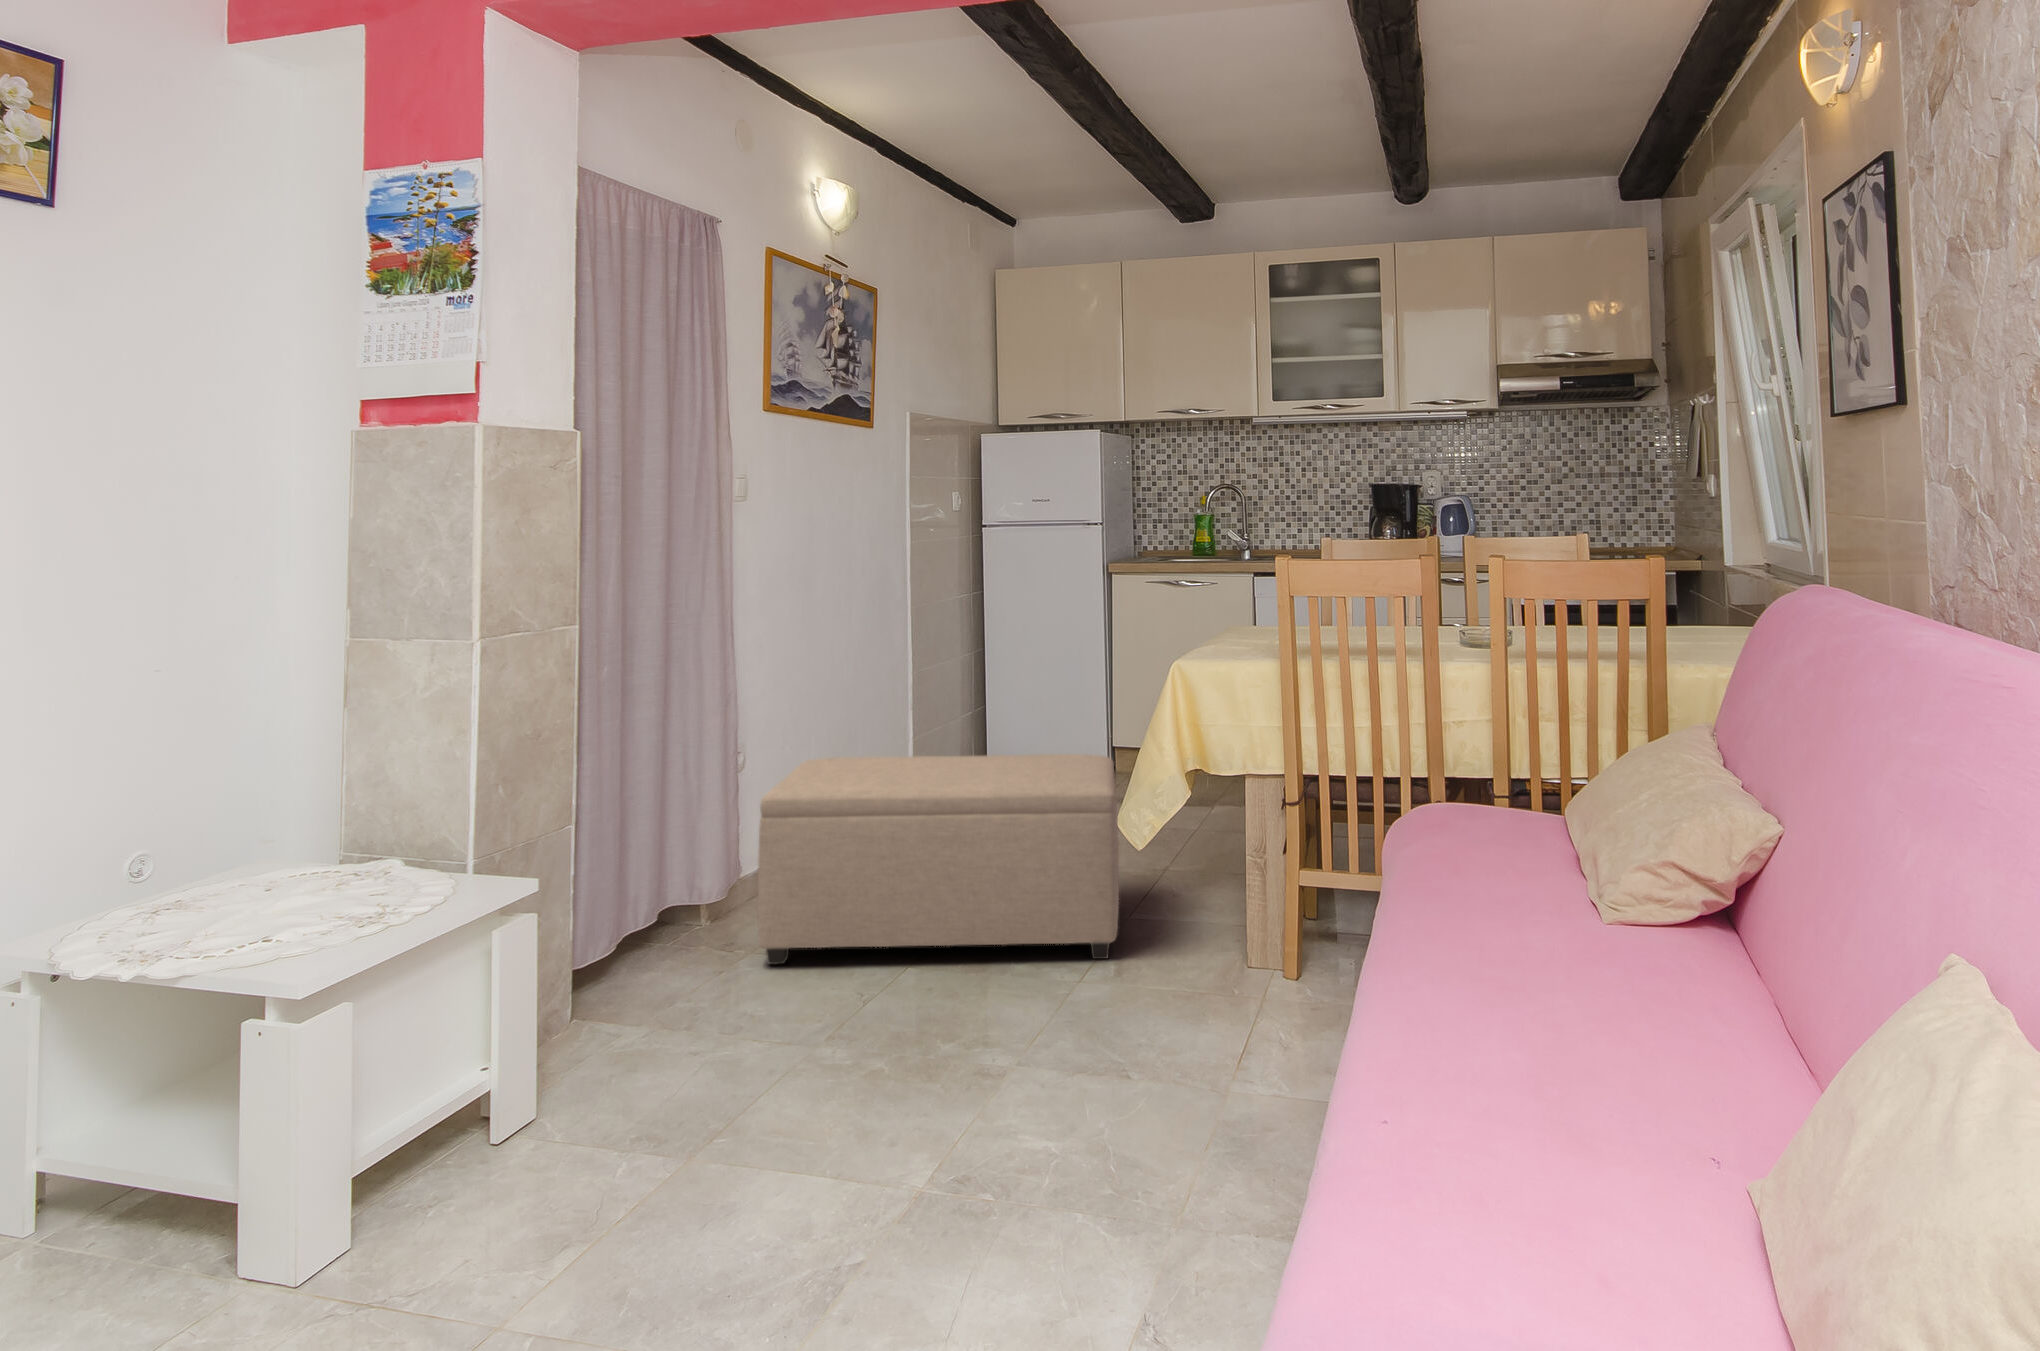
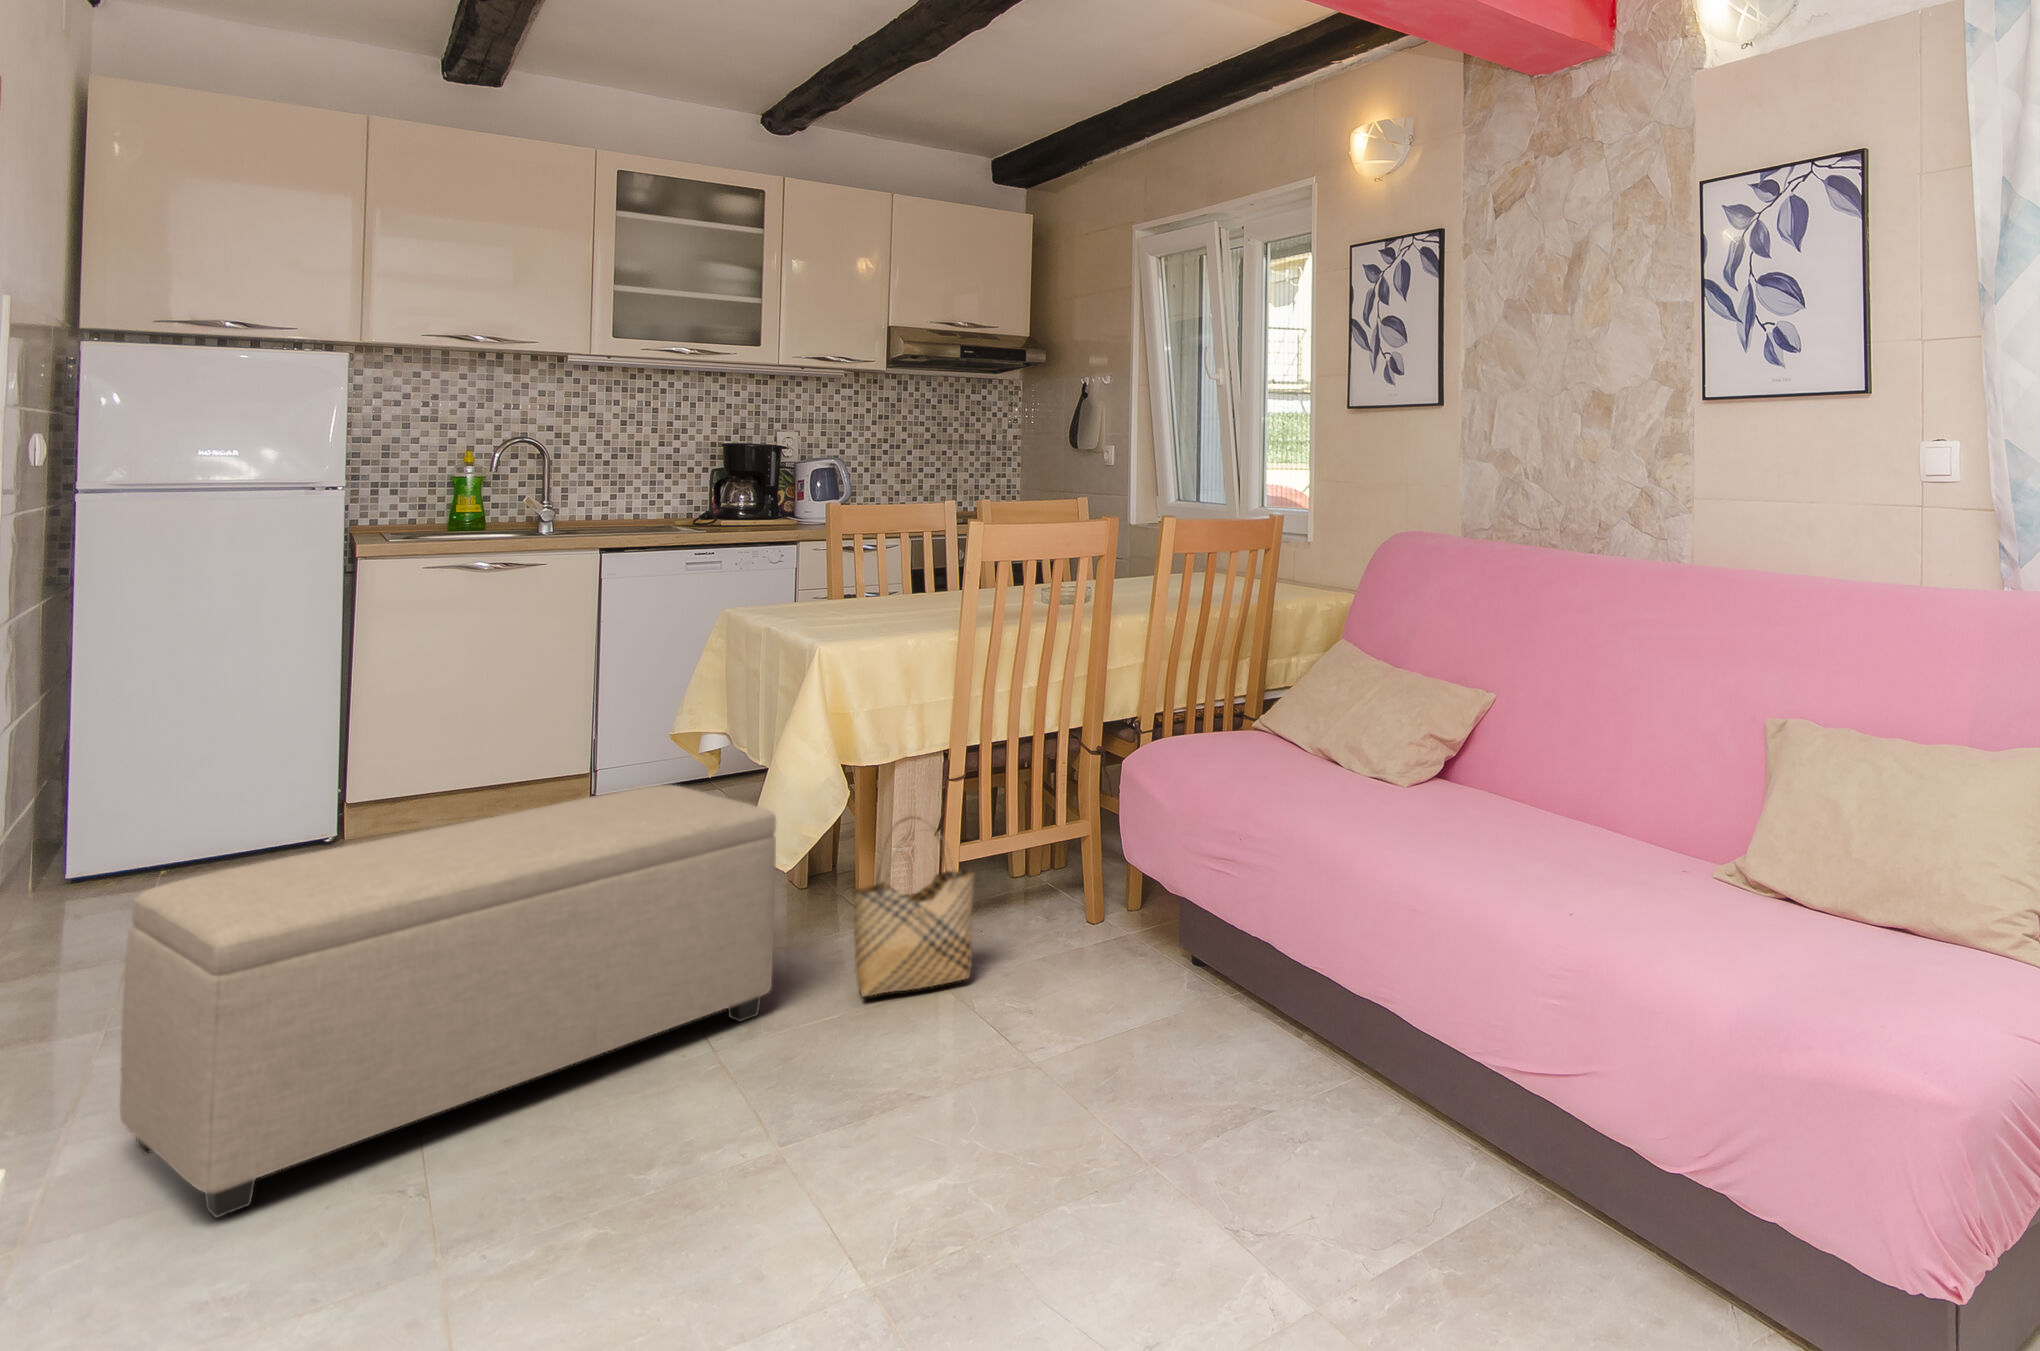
woven basket: none [1167,823,1272,990] -> present [852,817,975,997]

